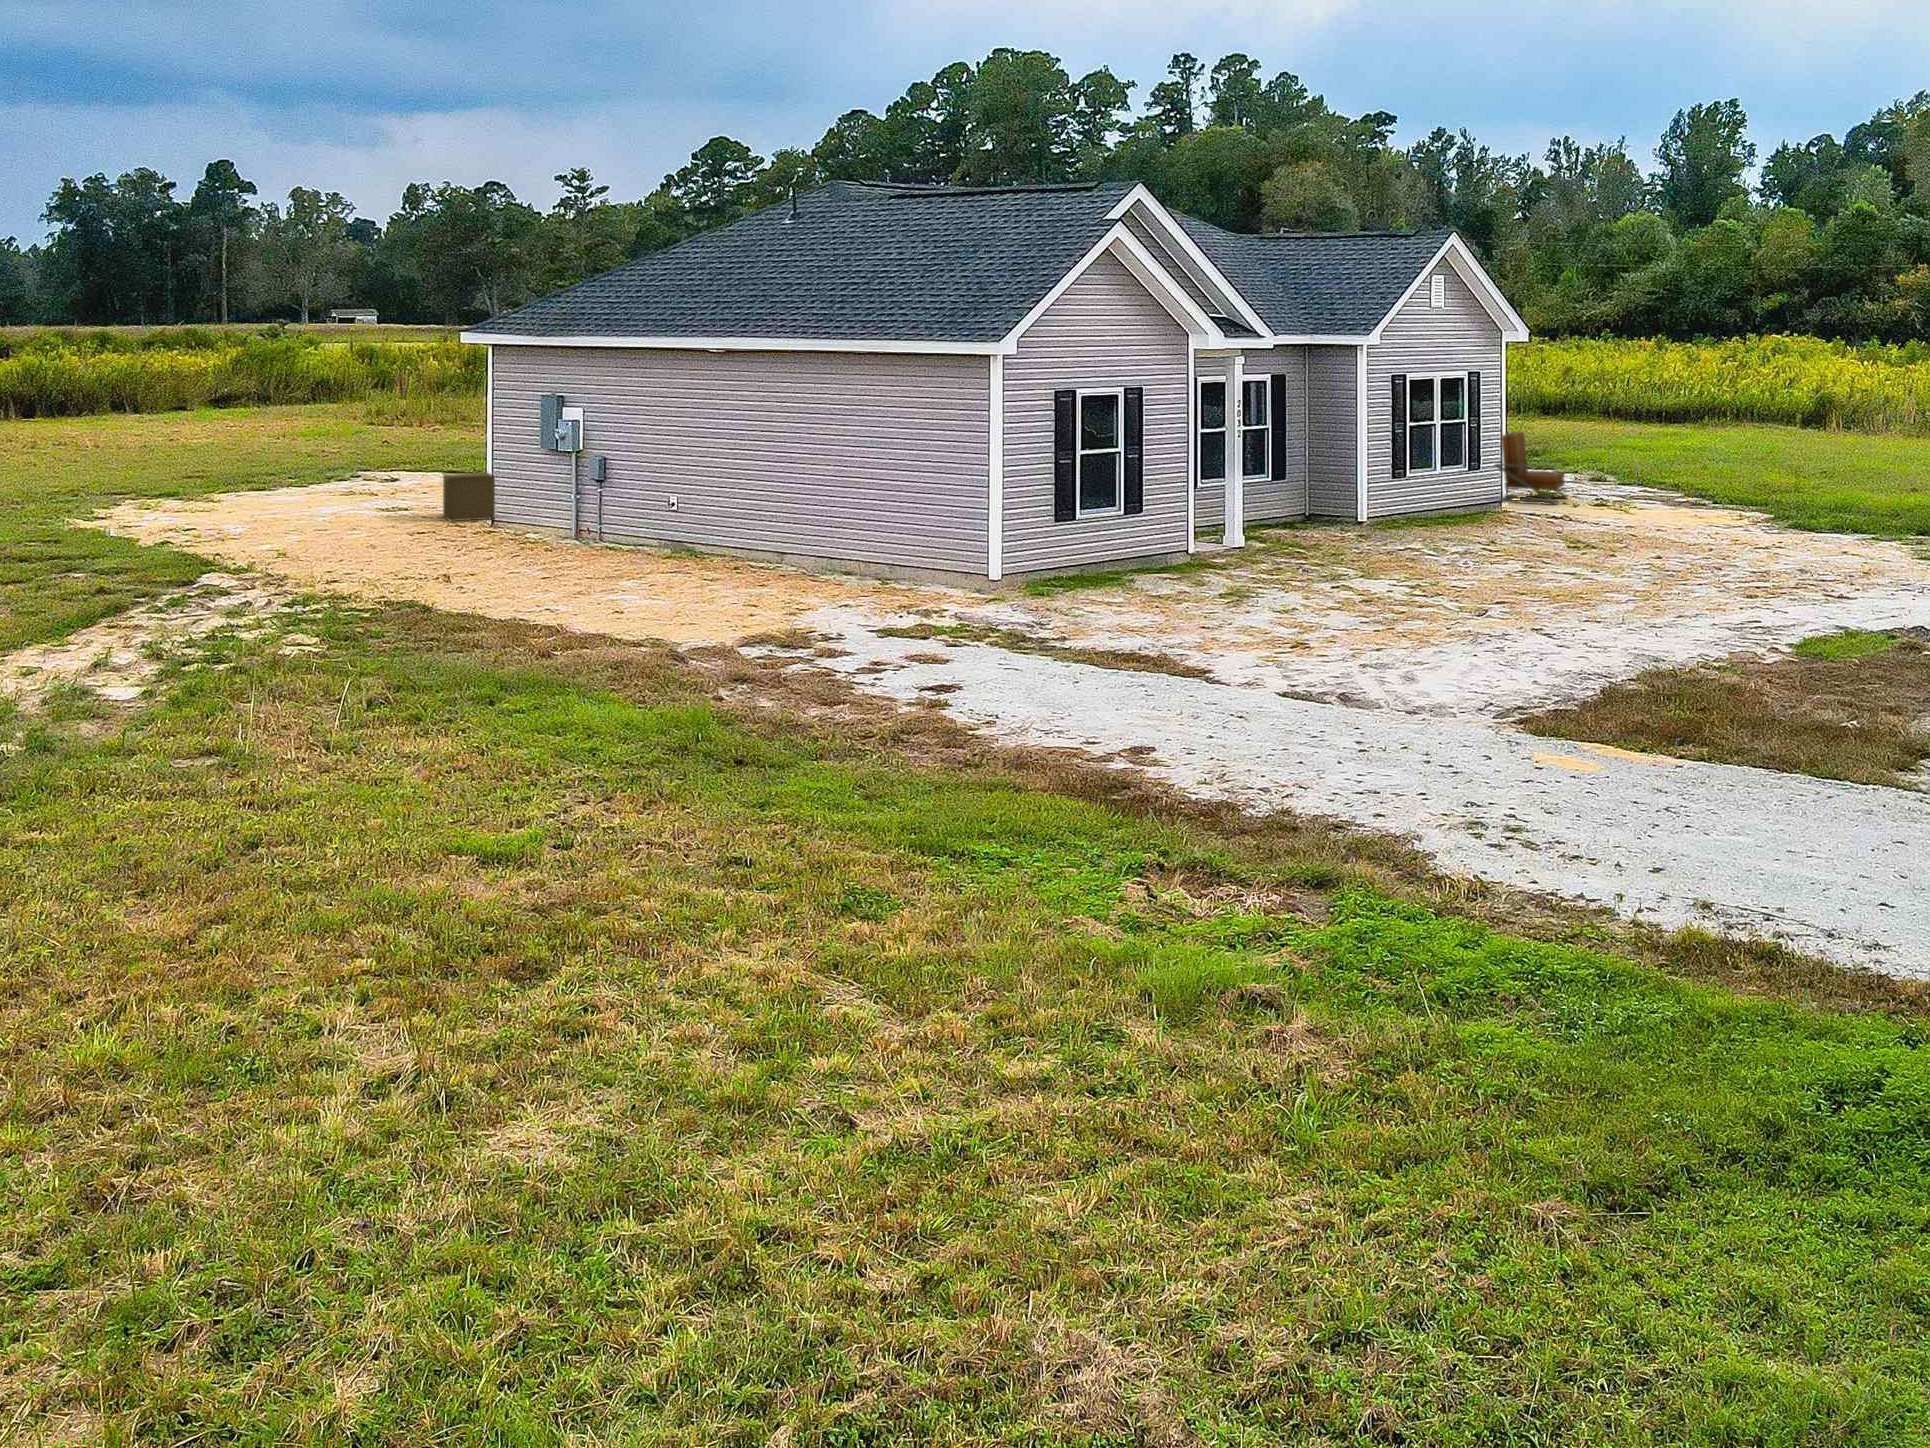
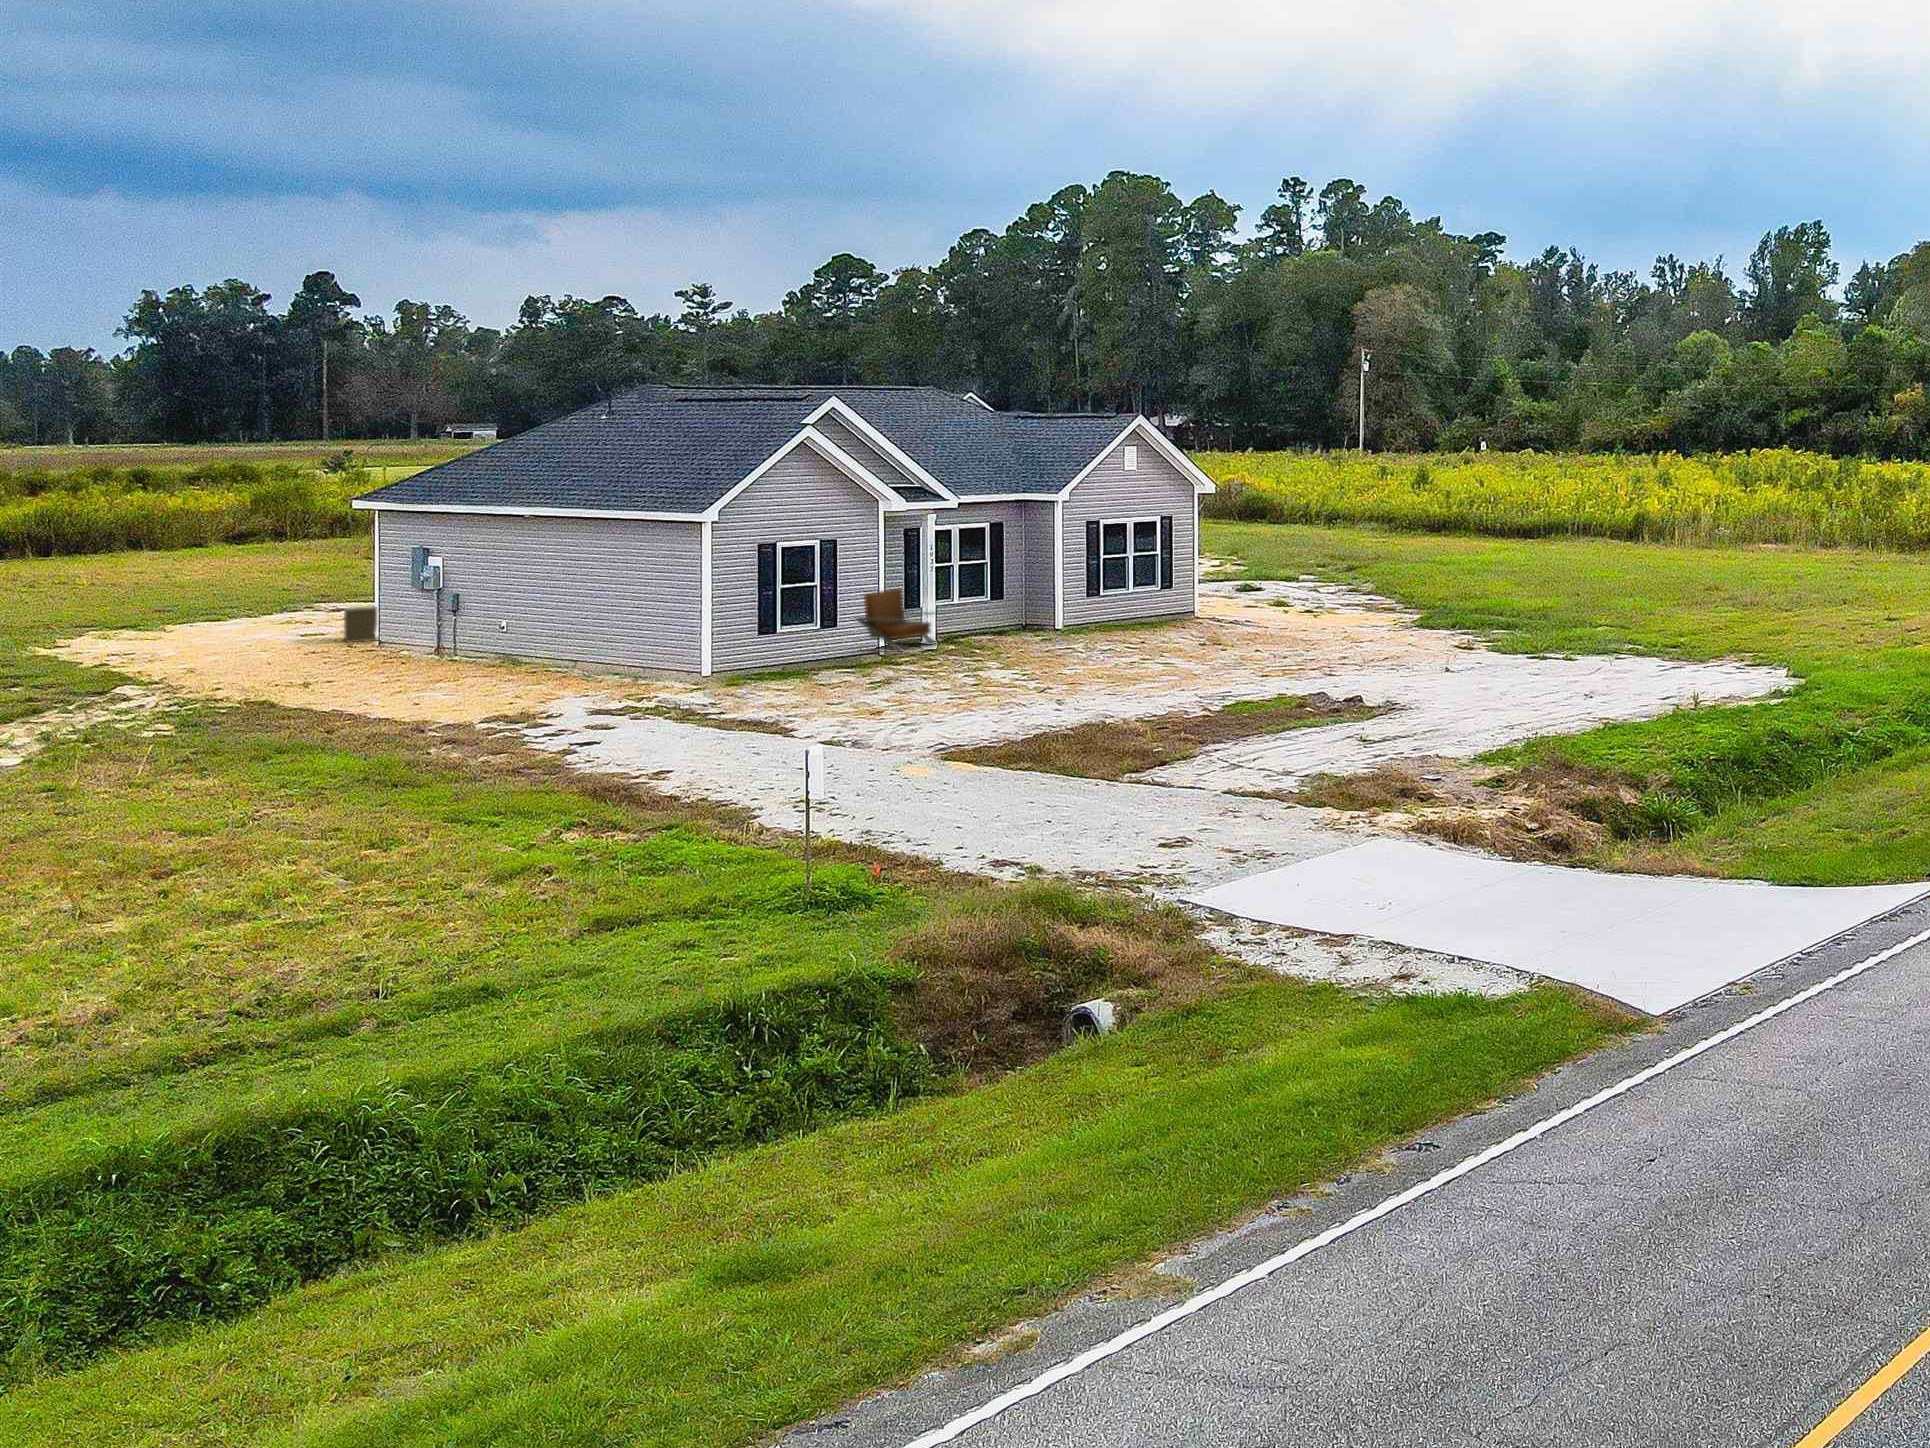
lounge chair: present [1495,432,1567,505] -> present [856,588,936,652]

